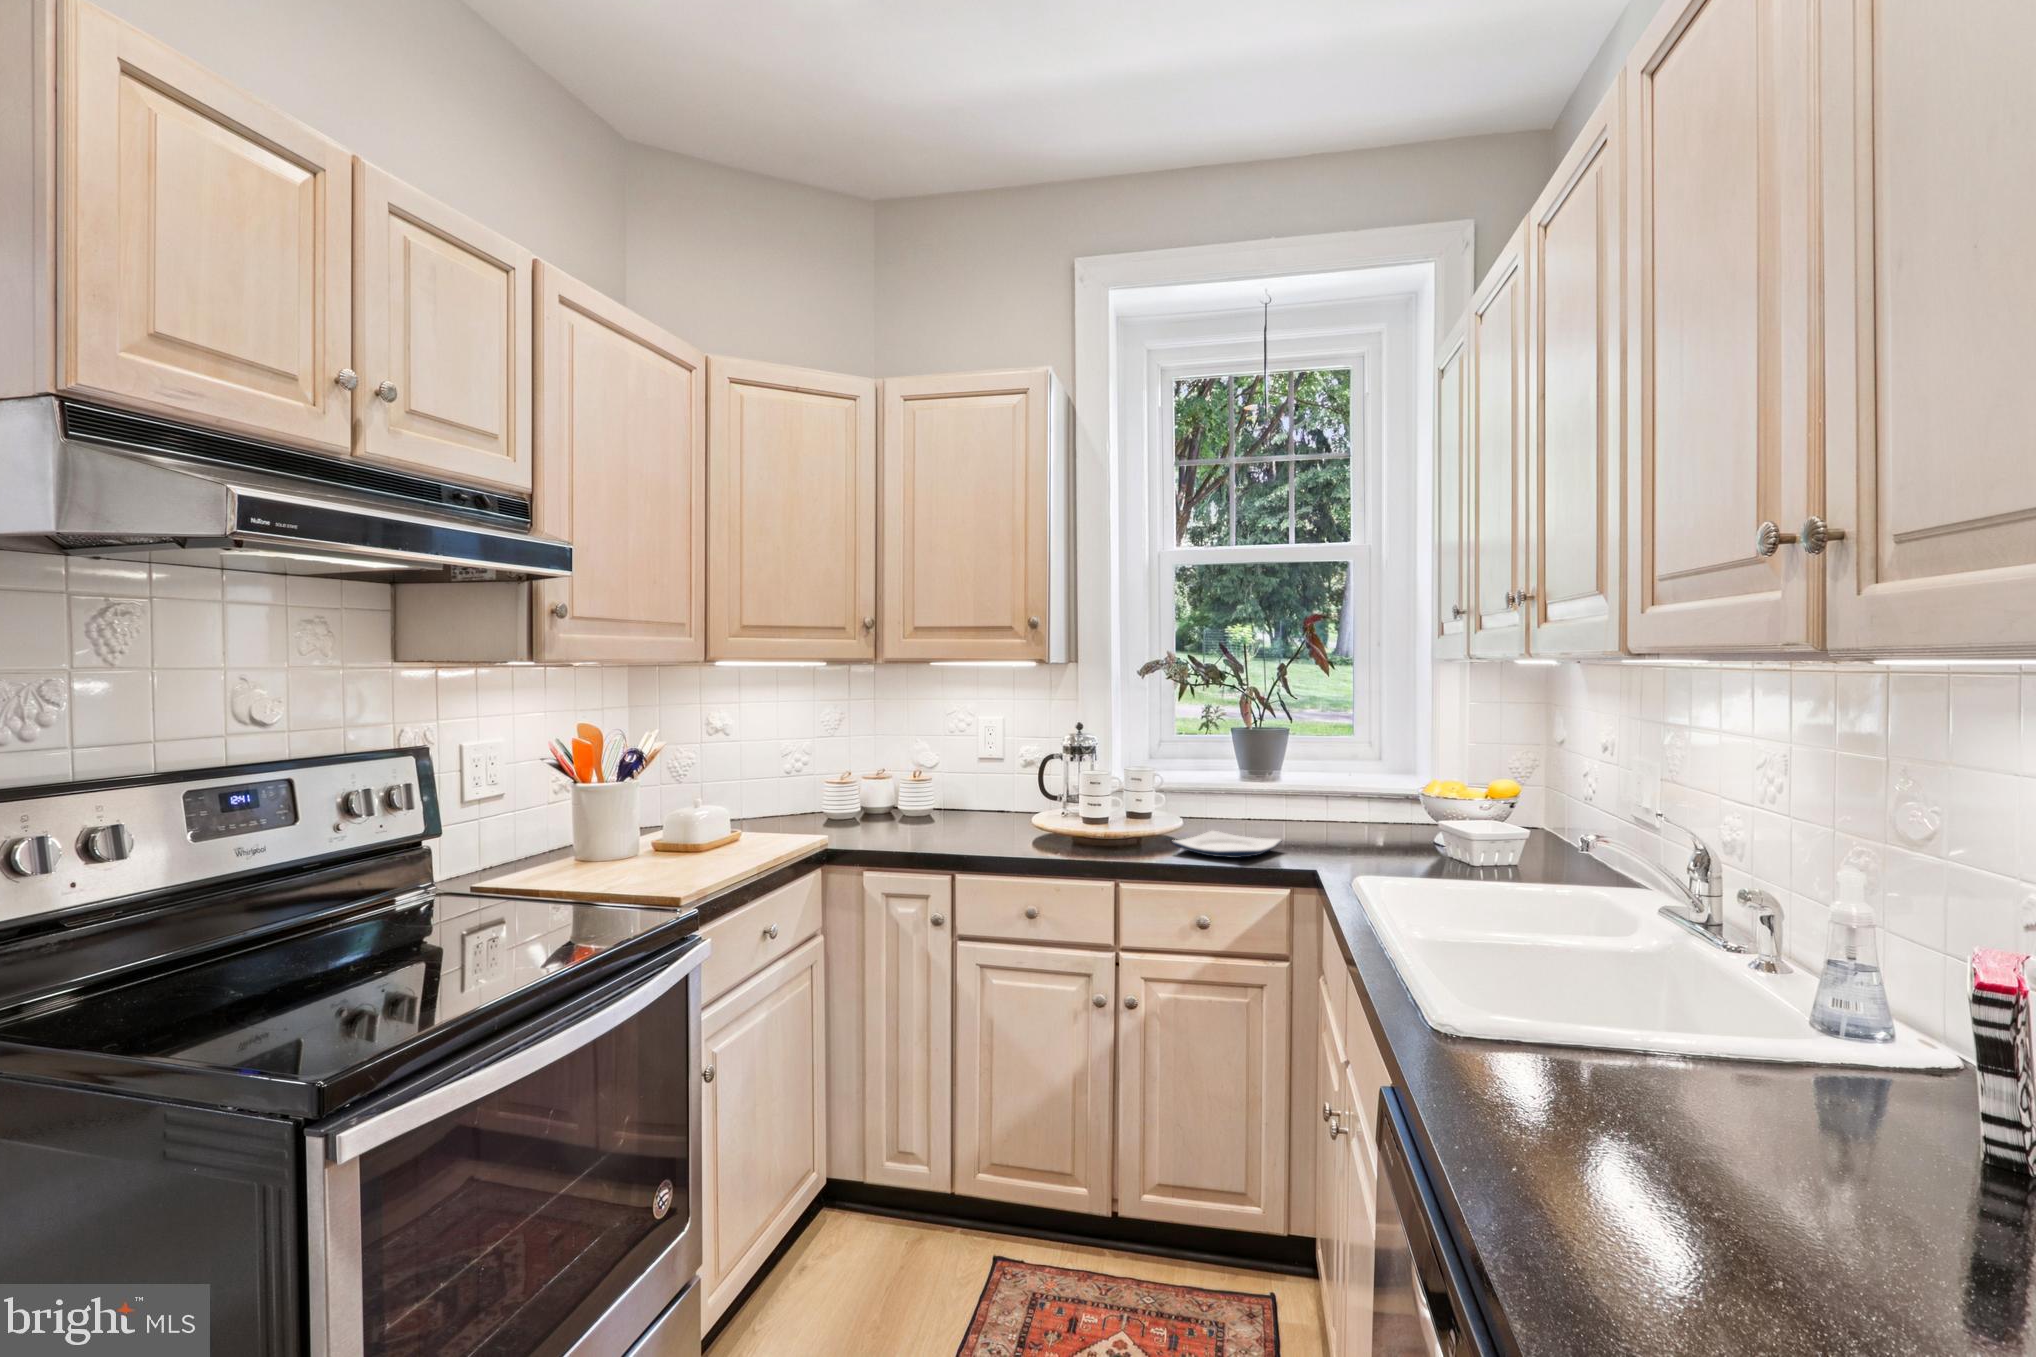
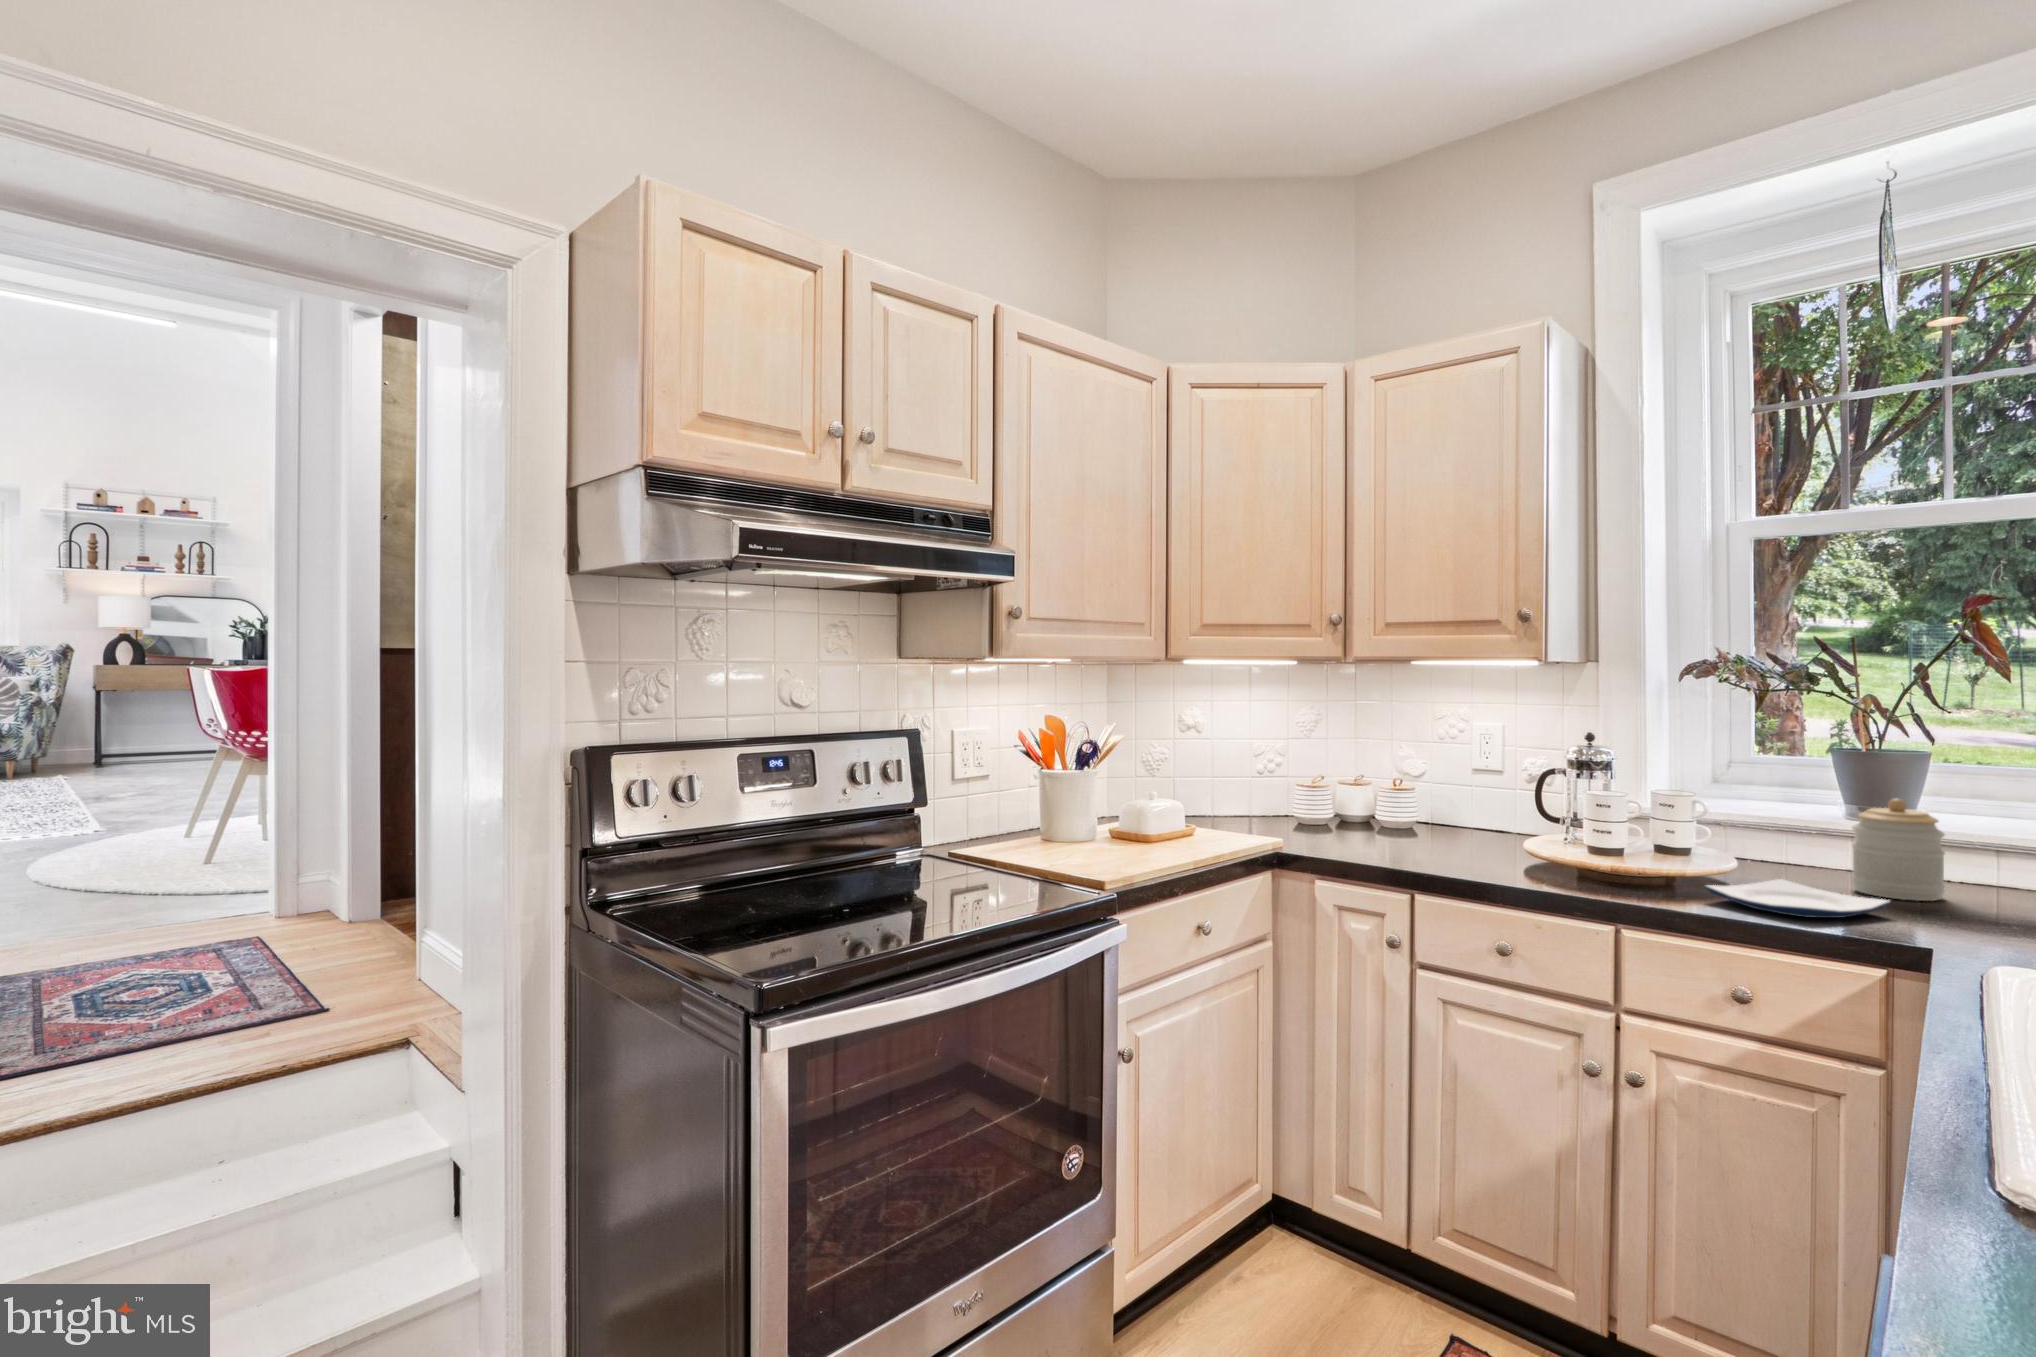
jar: none [1249,765,1301,837] -> present [1852,799,1945,901]

